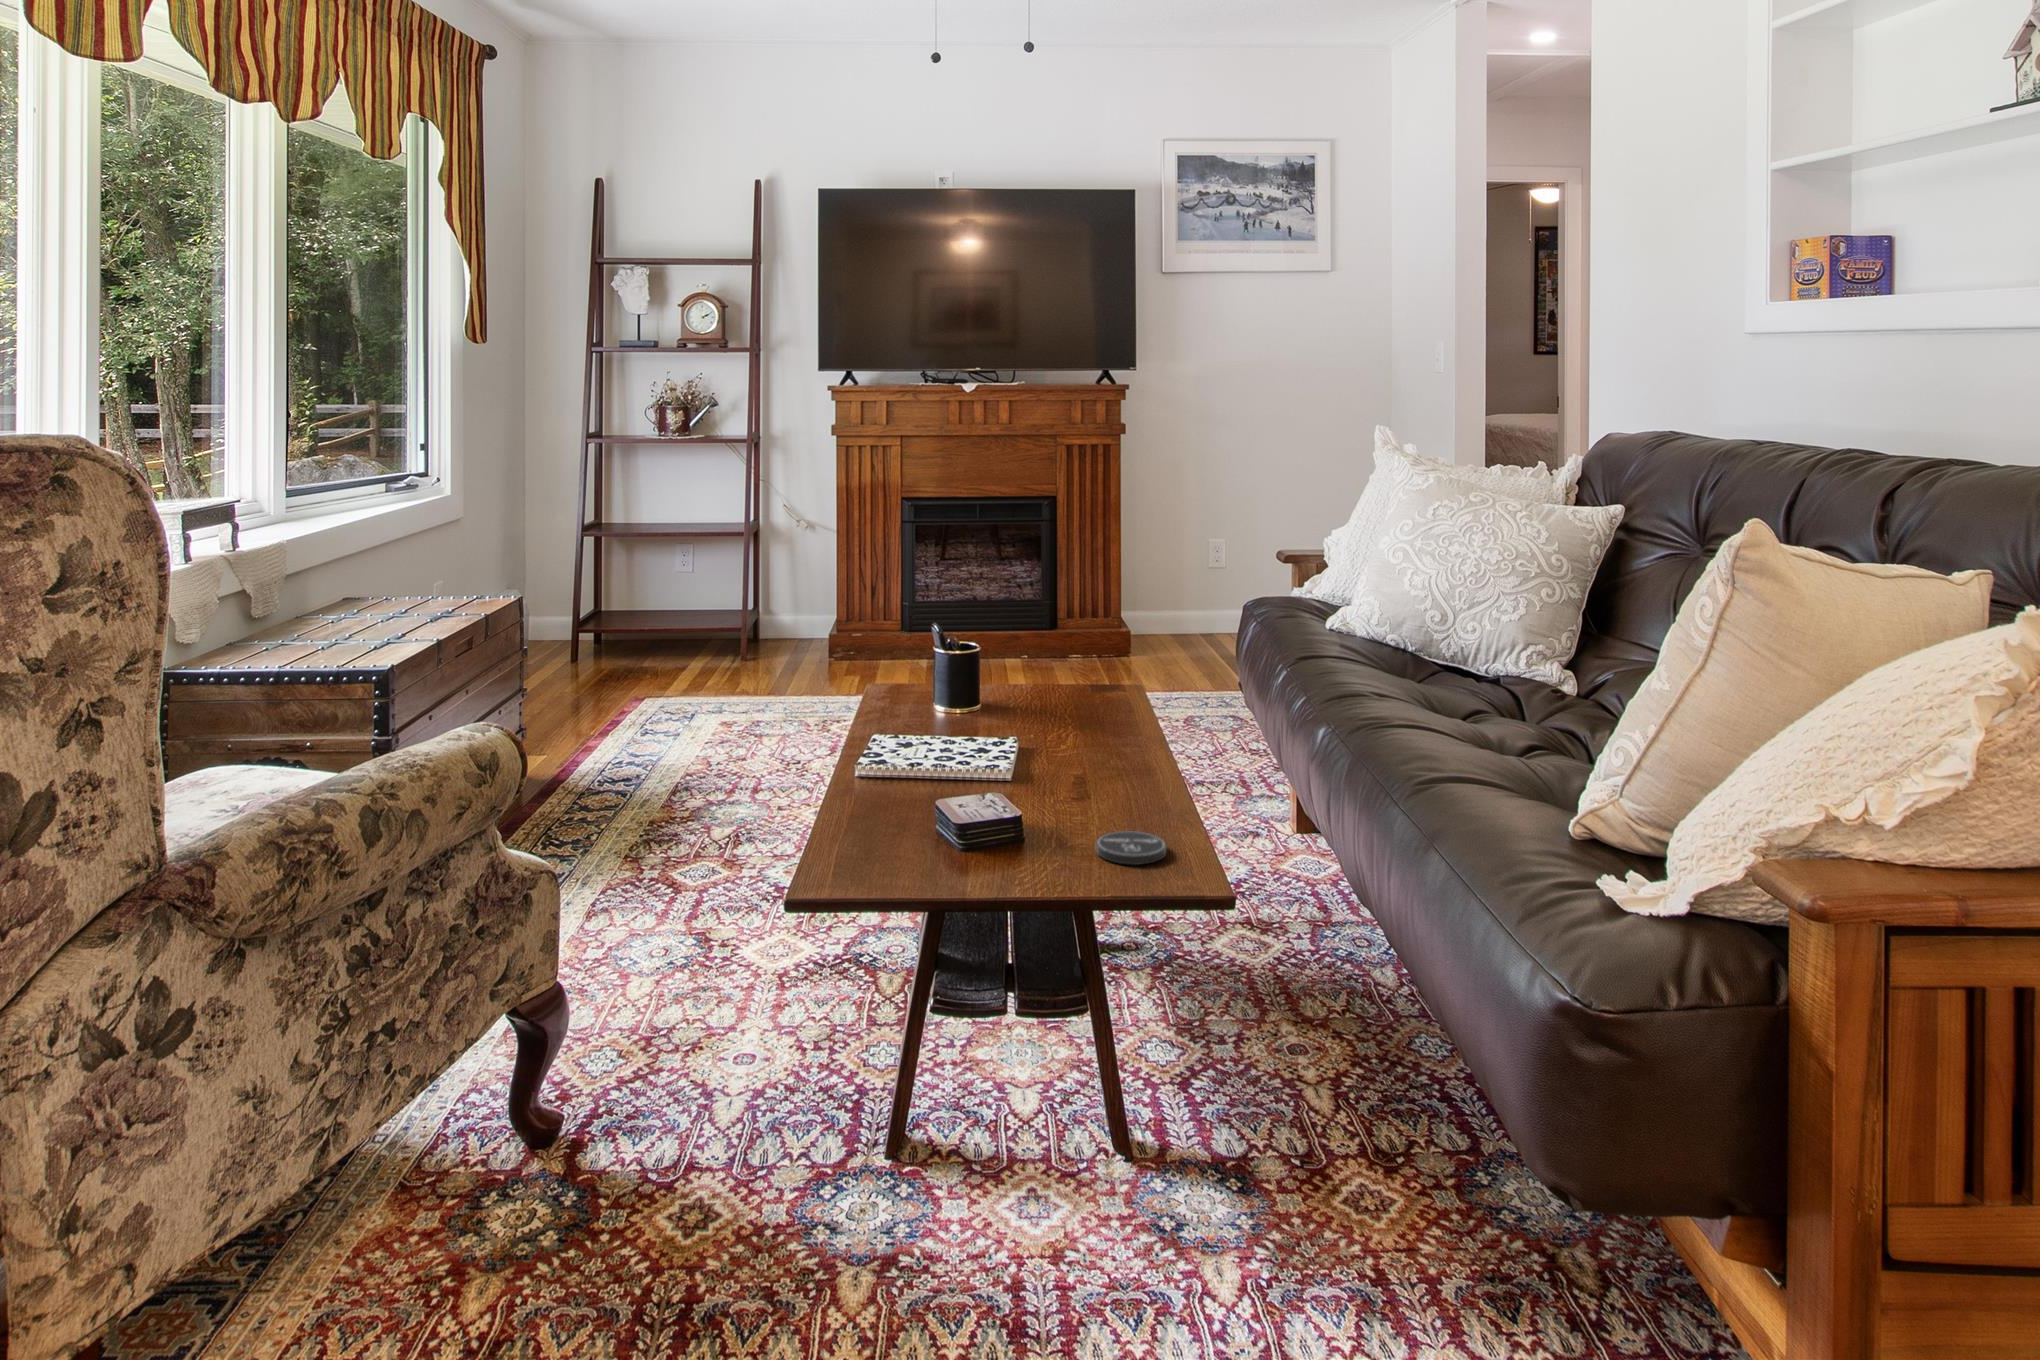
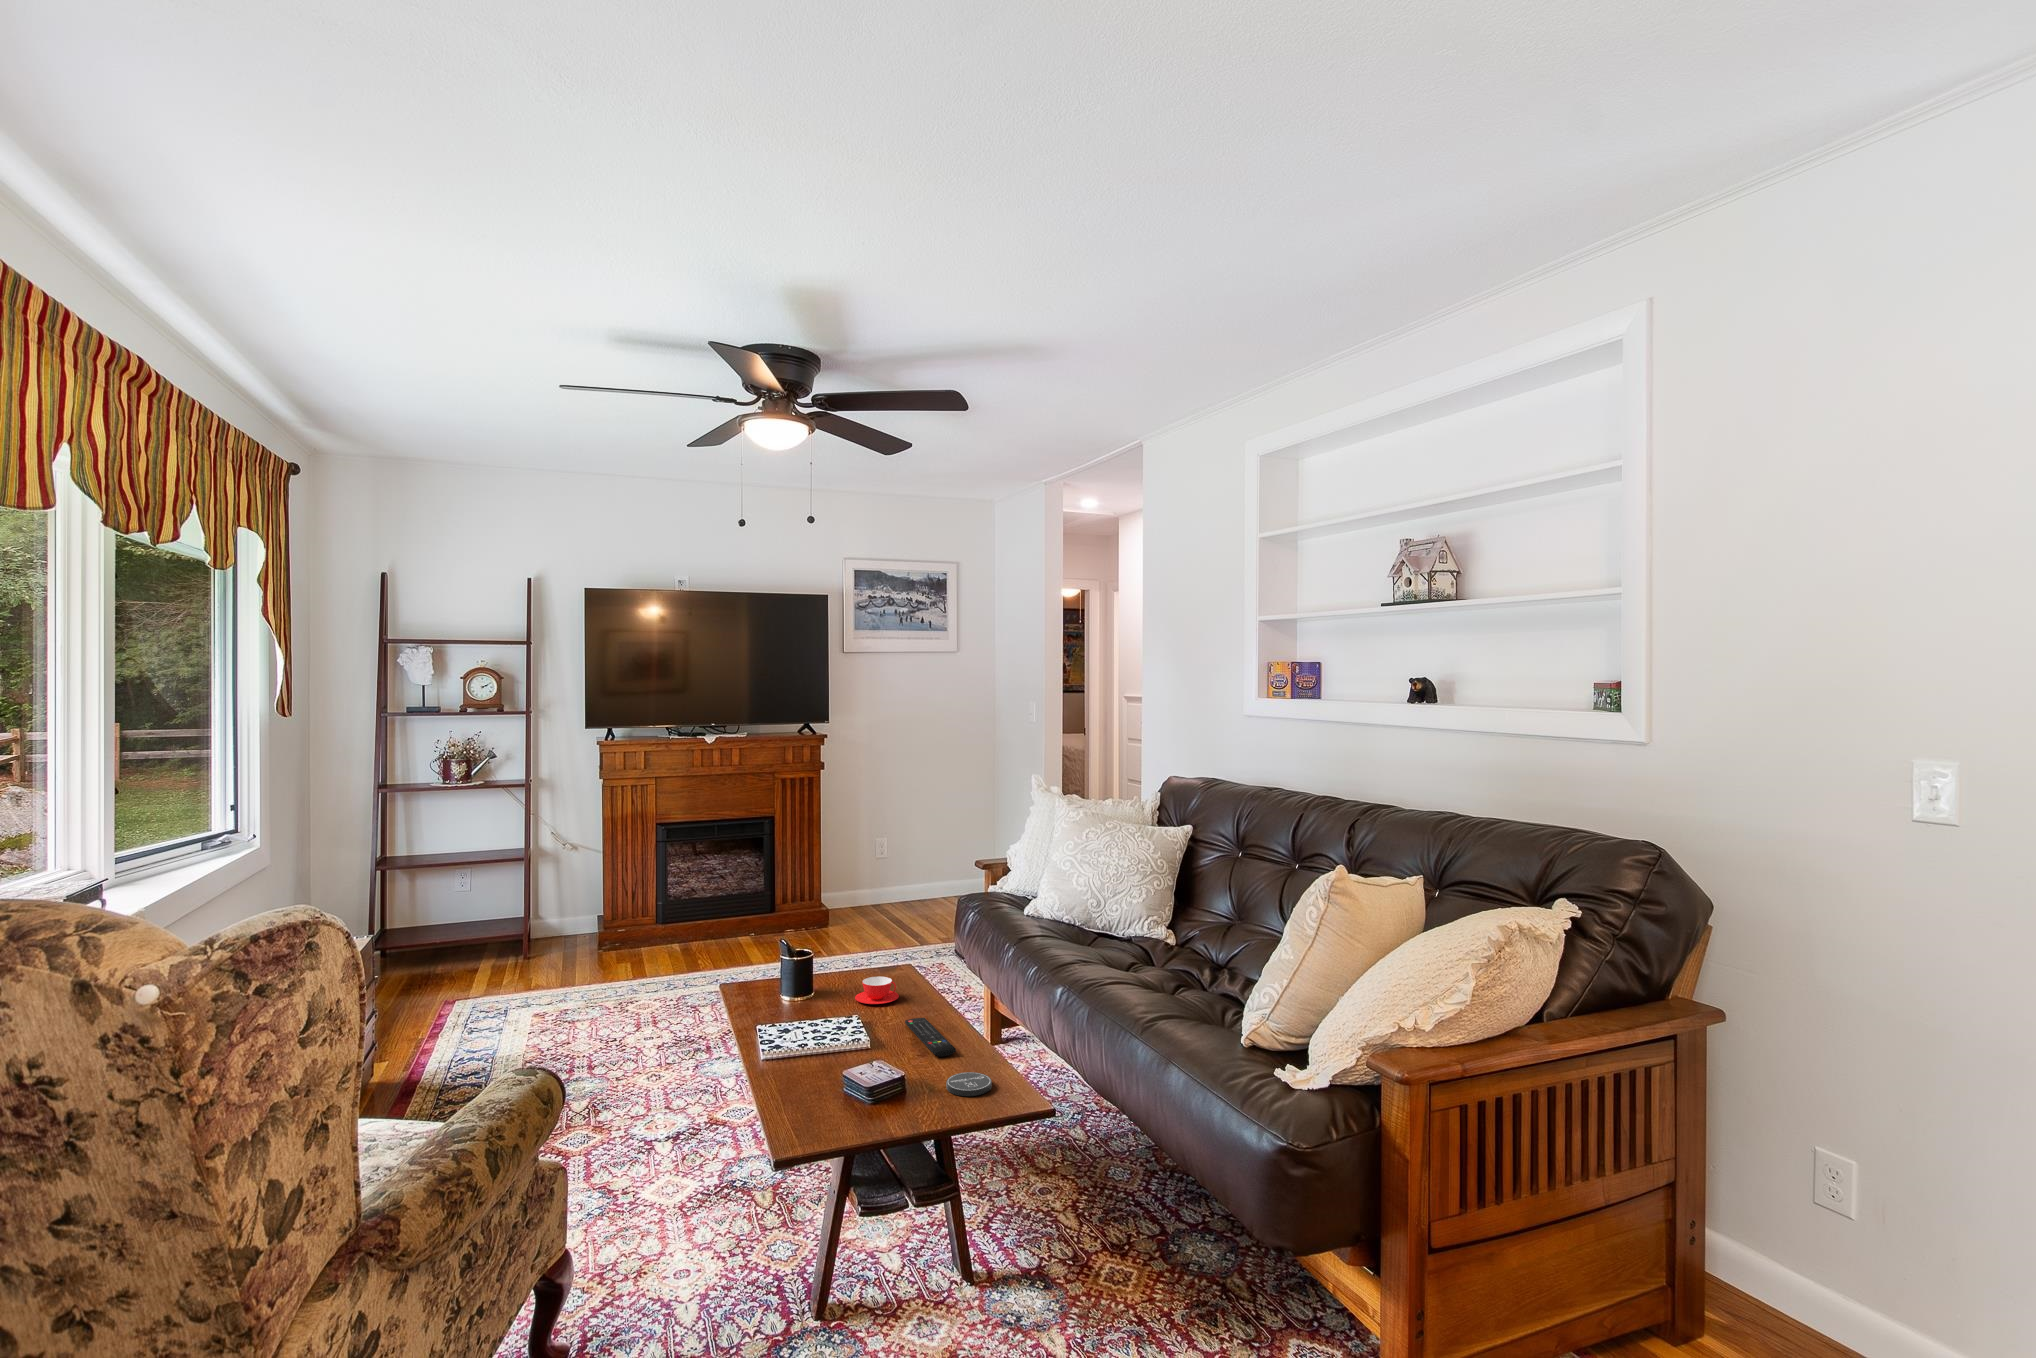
teacup: none [1037,692,1101,730] -> present [855,977,899,1004]
remote control: none [1088,753,1137,807] -> present [905,1018,956,1057]

